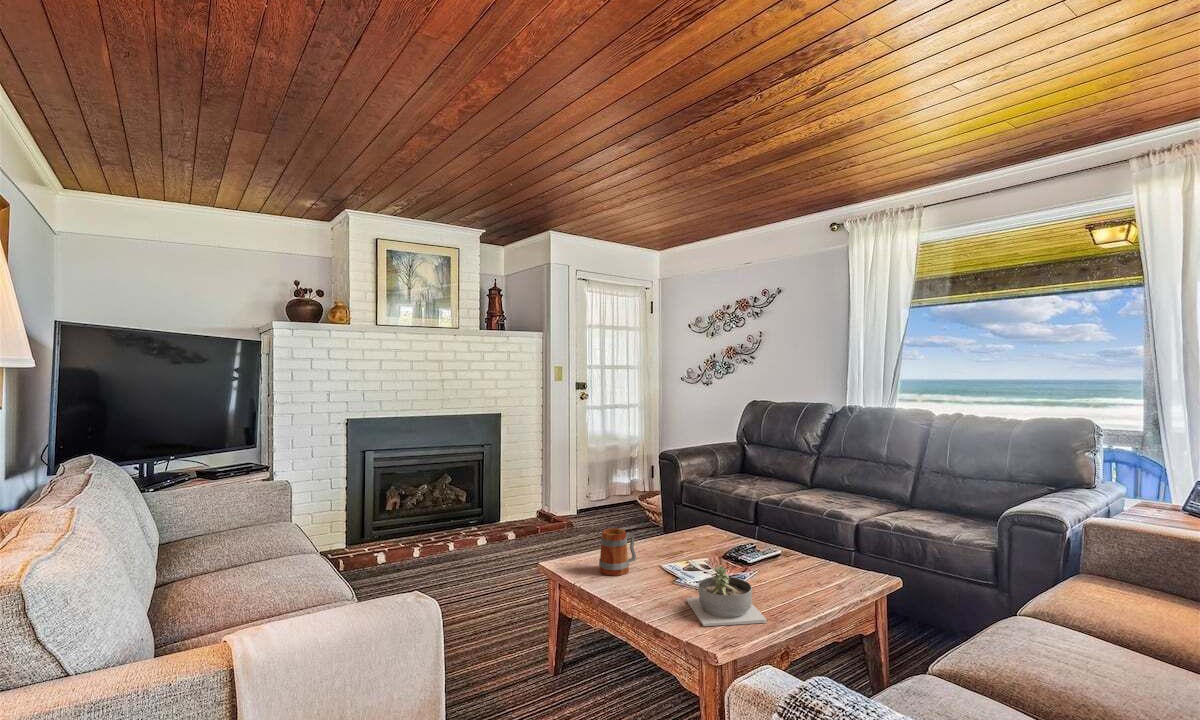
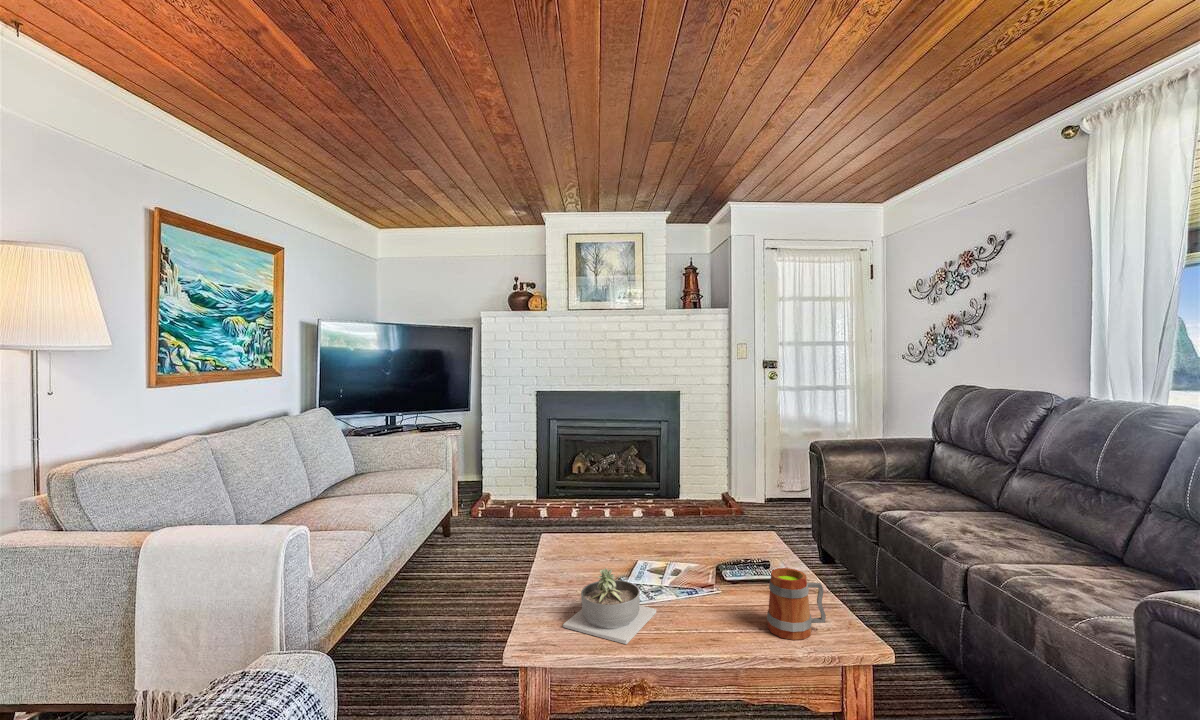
mug: present [599,528,636,576] -> present [767,568,826,640]

